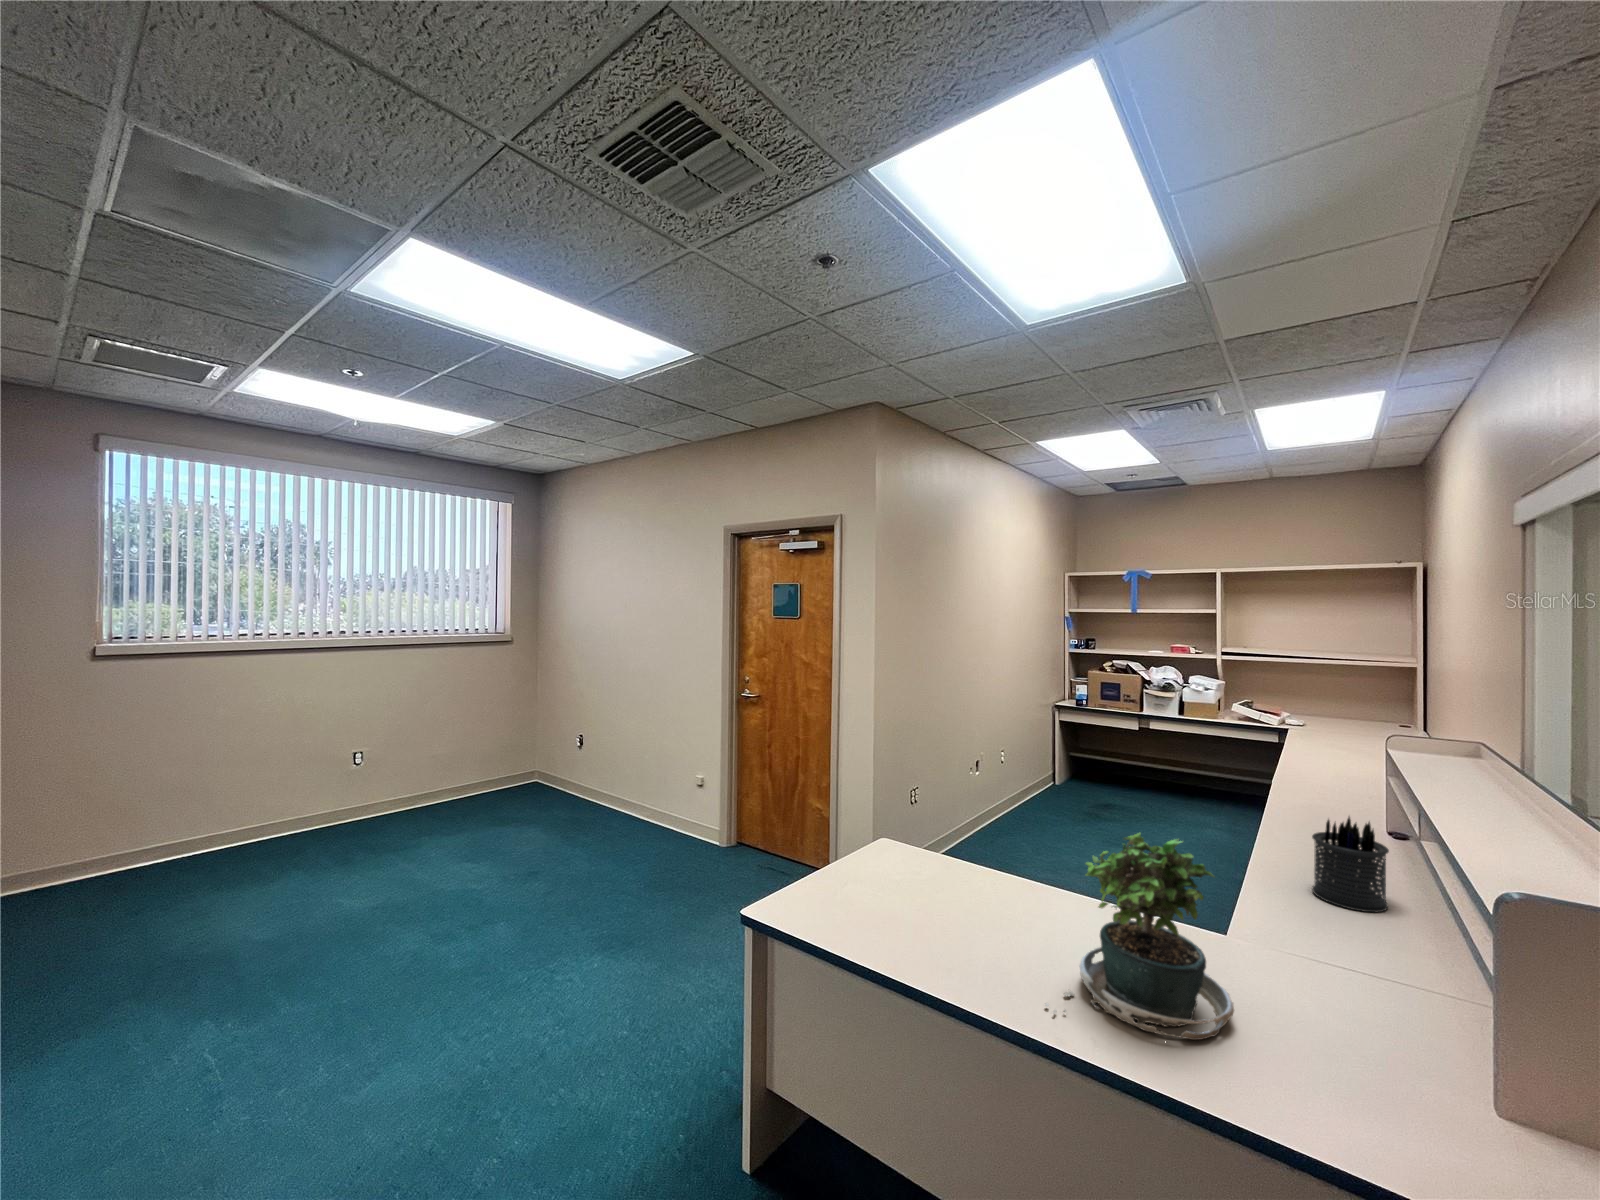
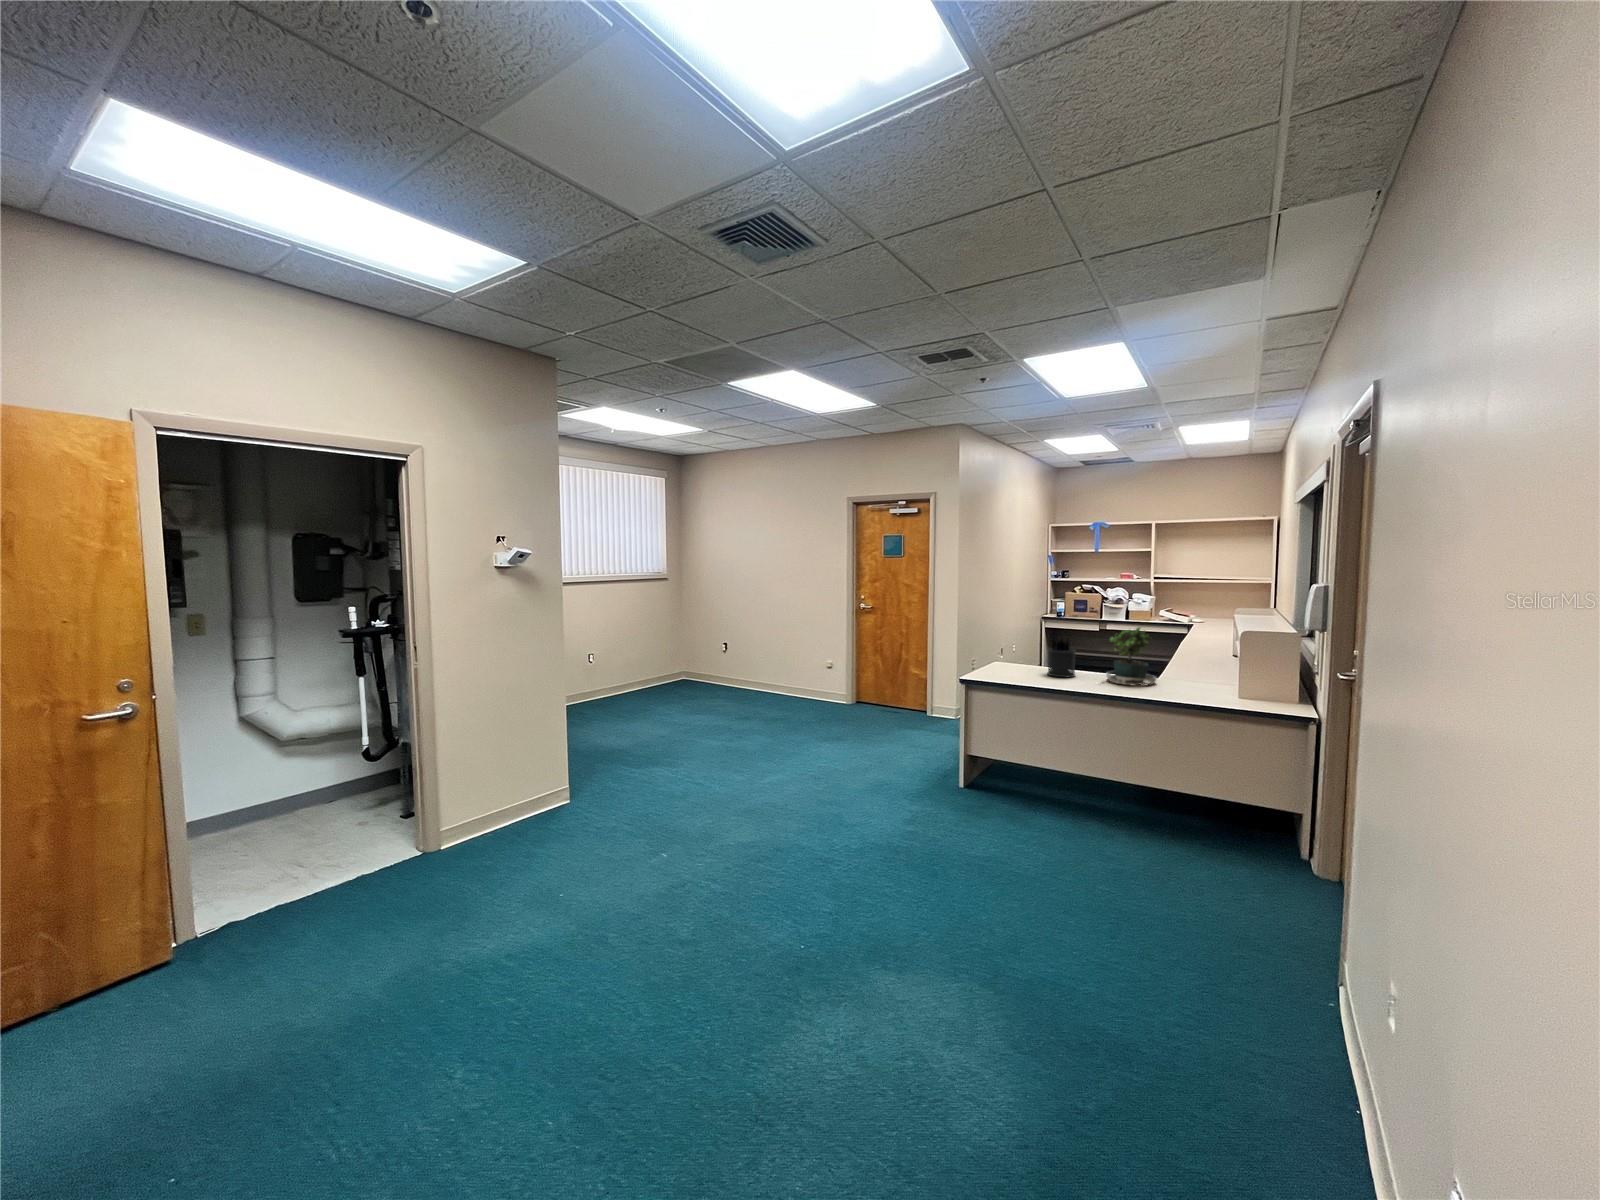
pen holder: present [1312,817,1389,912] -> present [1047,640,1076,678]

